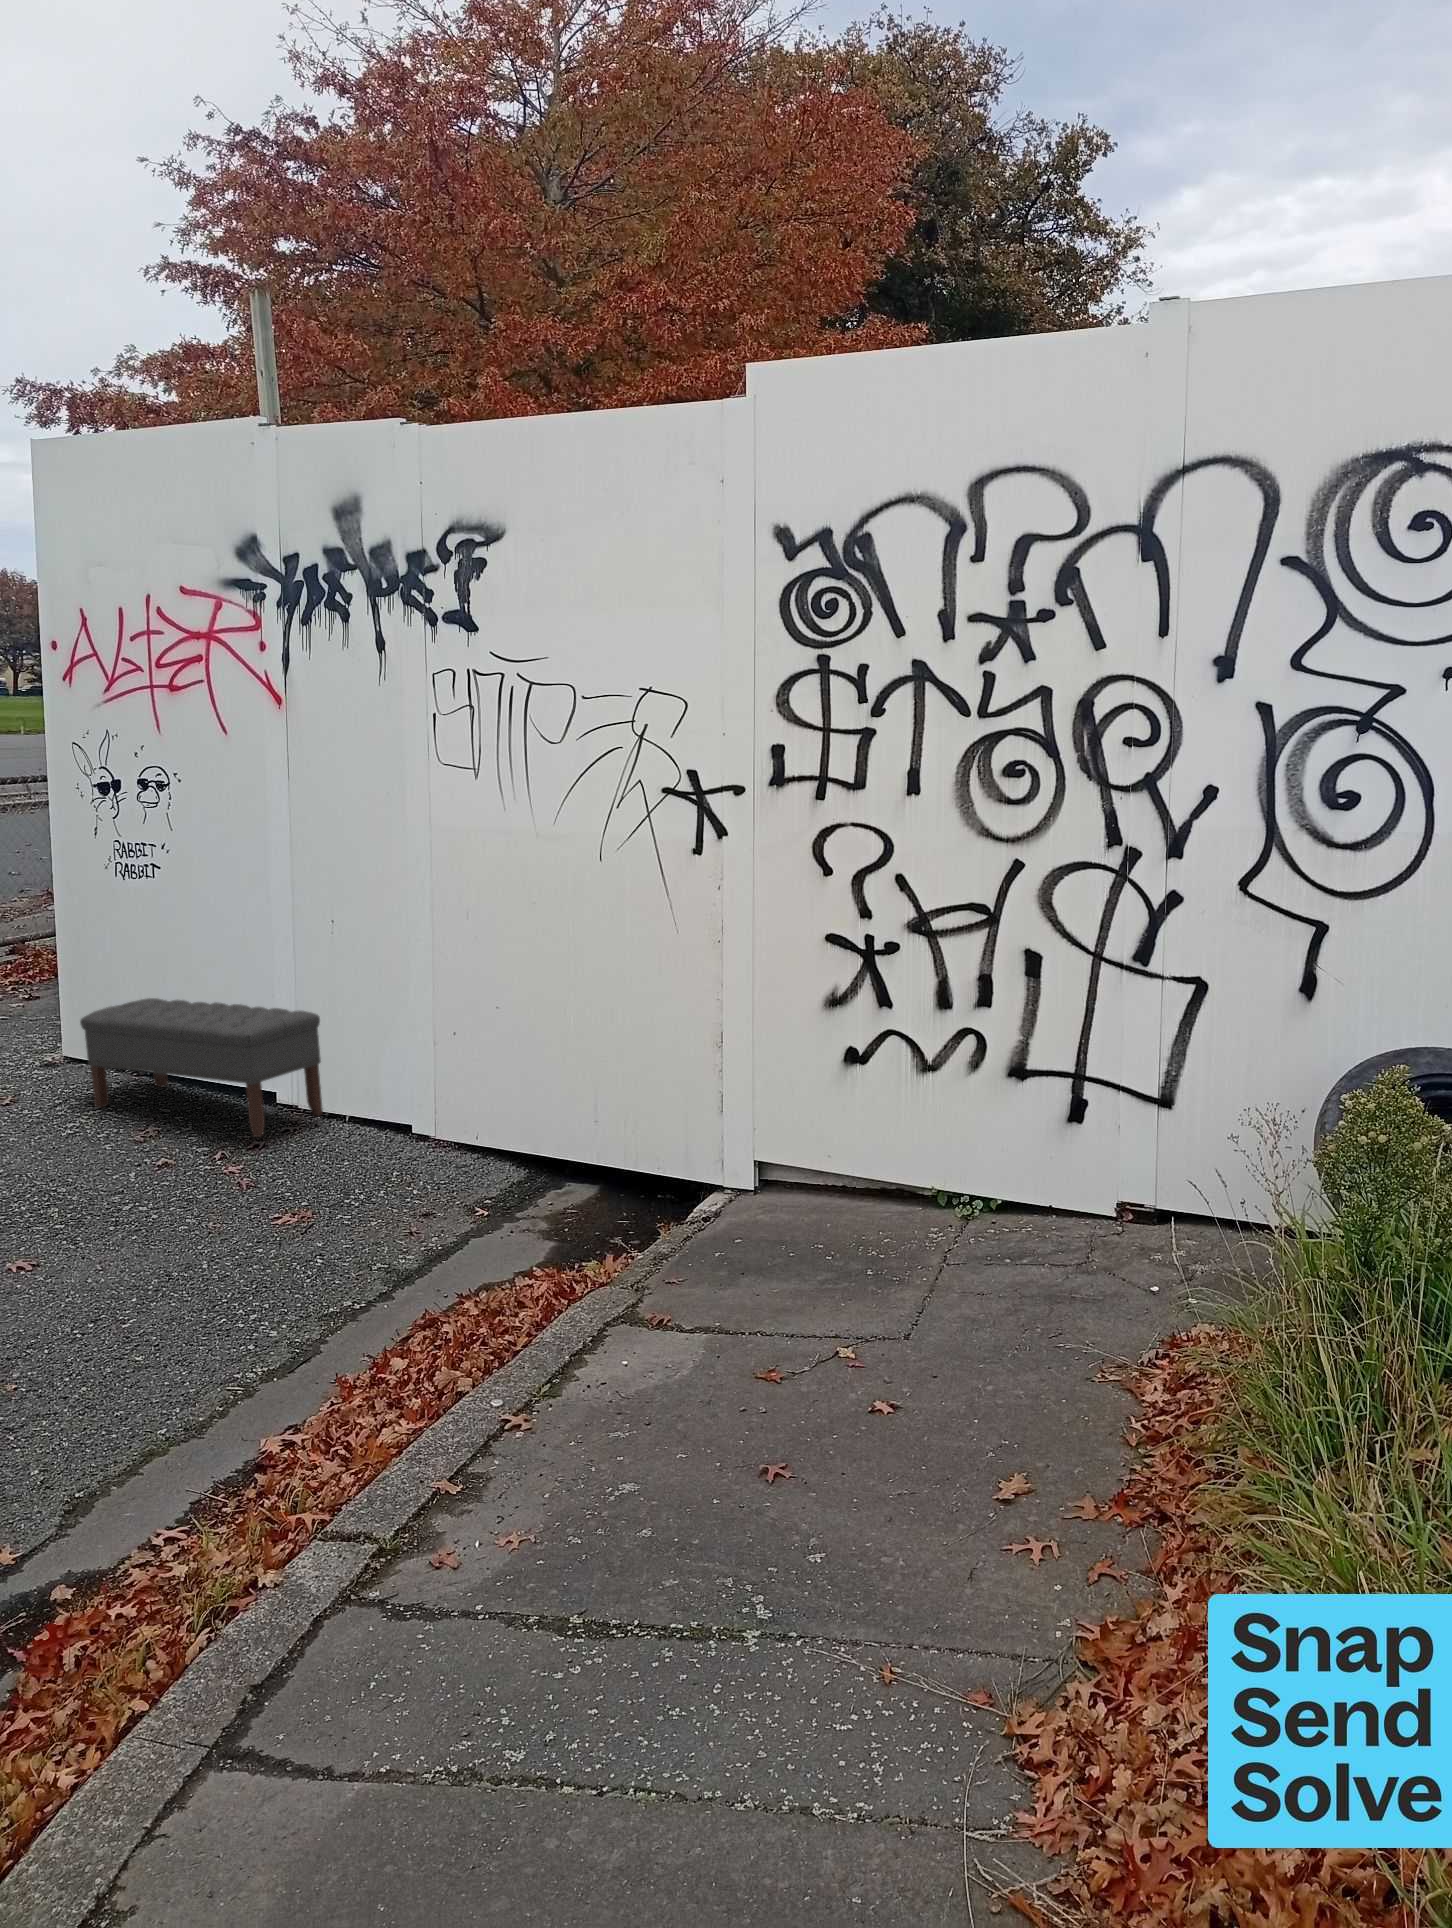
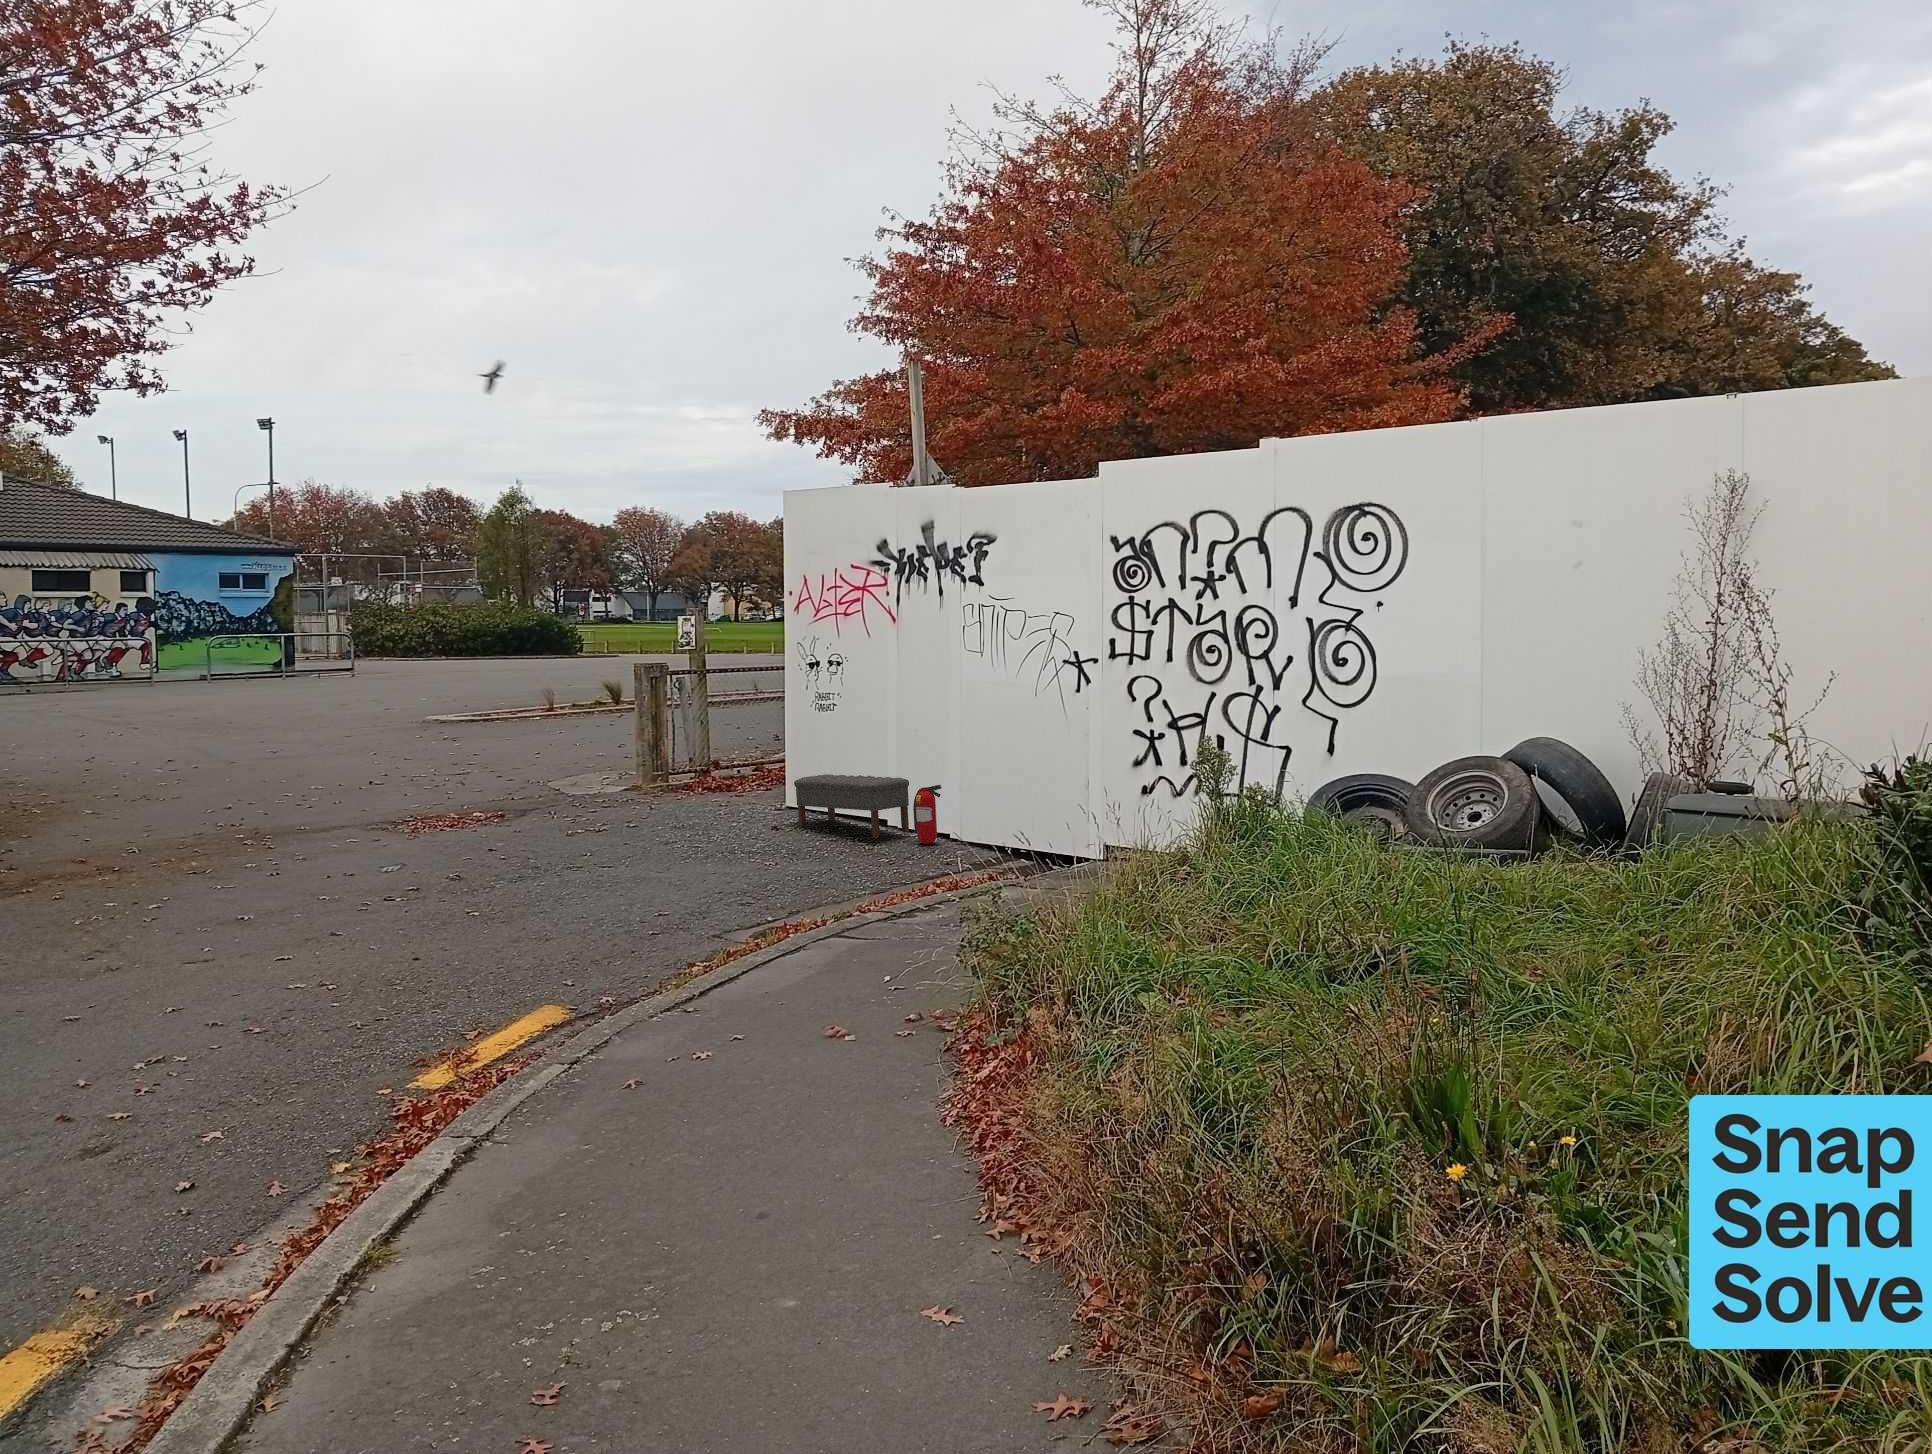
fire extinguisher: none [332,1028,393,1143] -> present [913,785,942,844]

